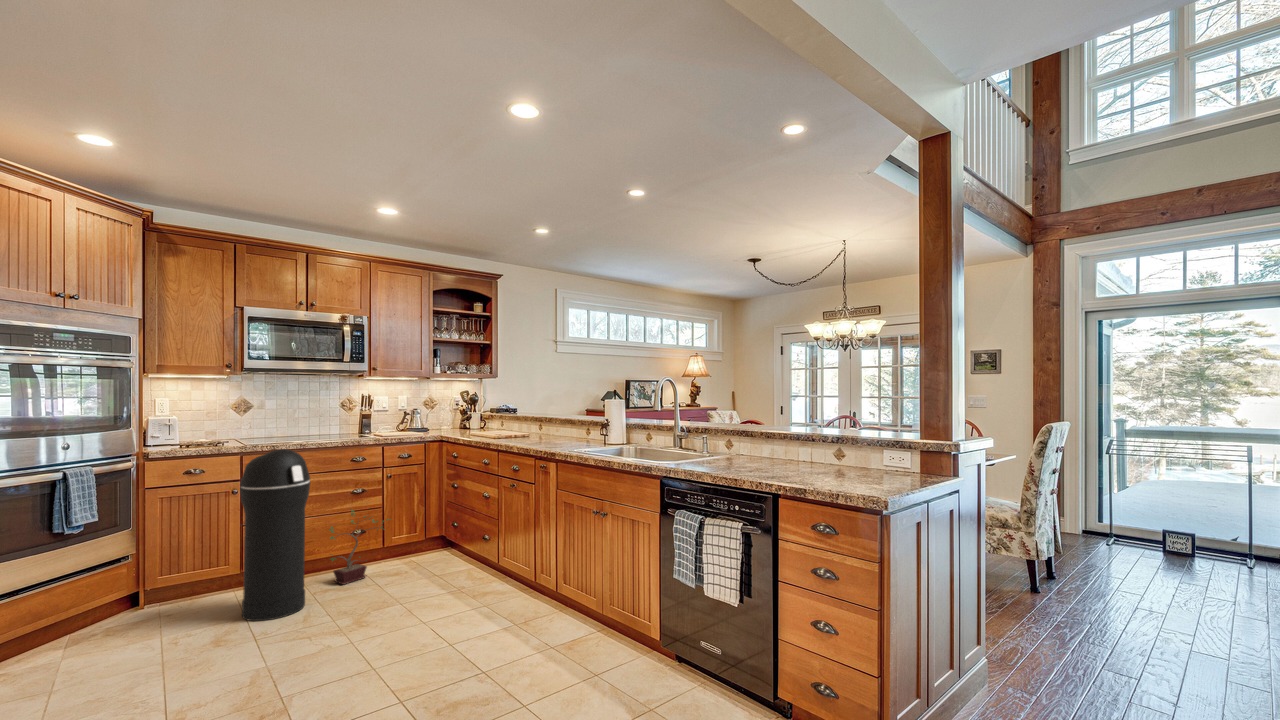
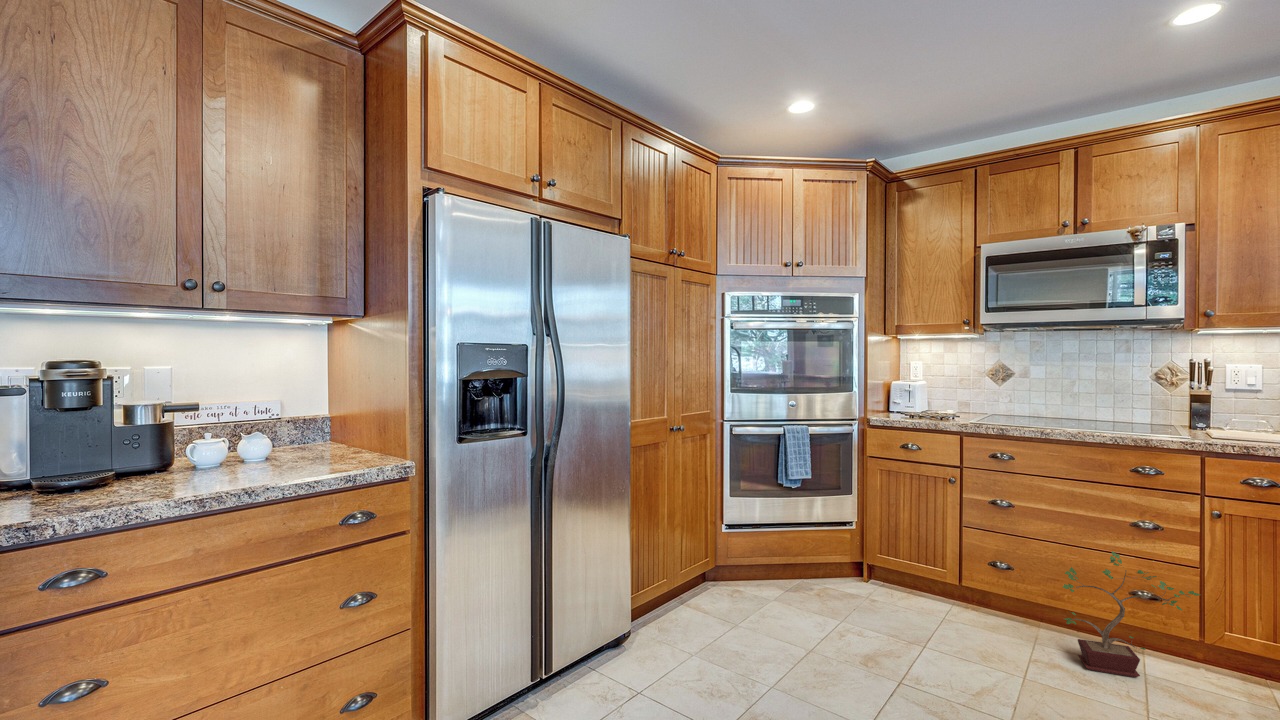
trash can: present [240,449,310,621] -> none [916,434,1012,675]

